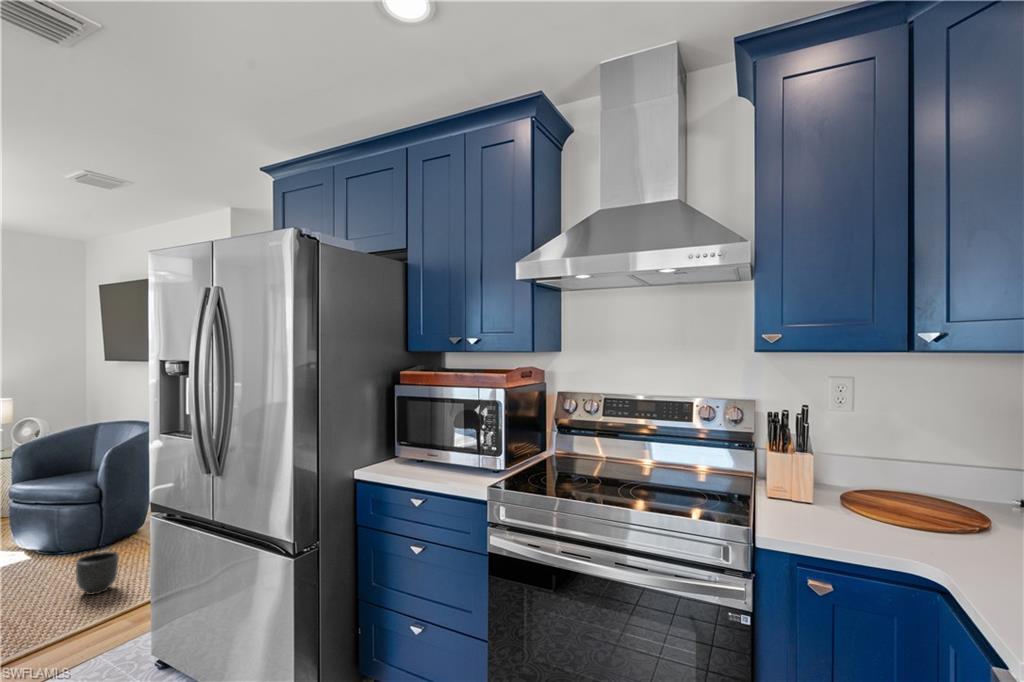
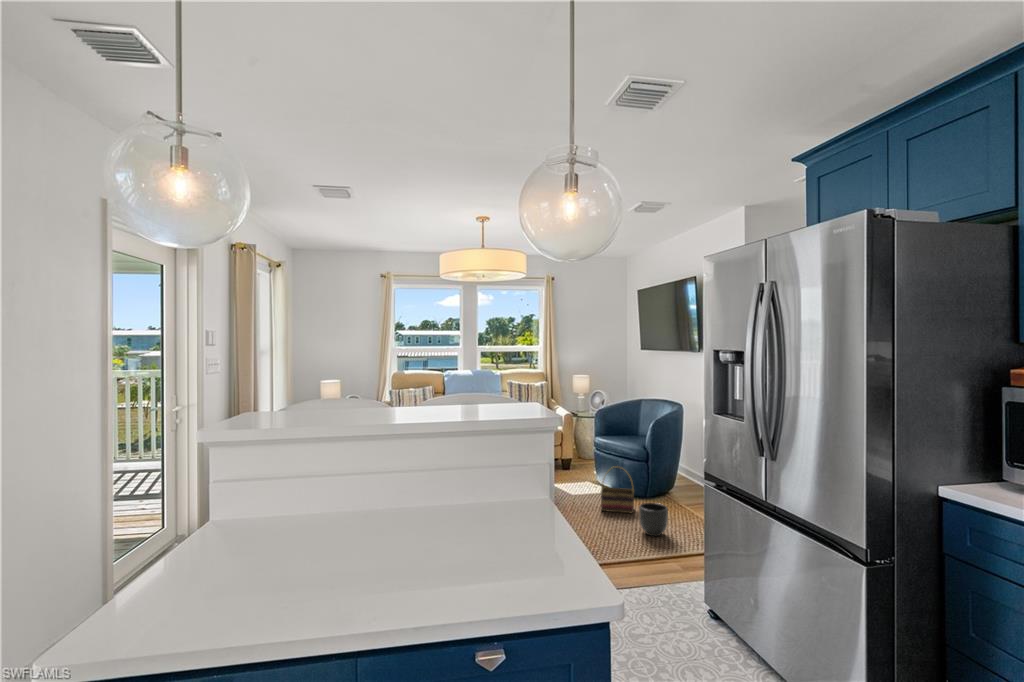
basket: none [17,516,76,582] -> present [601,466,634,513]

